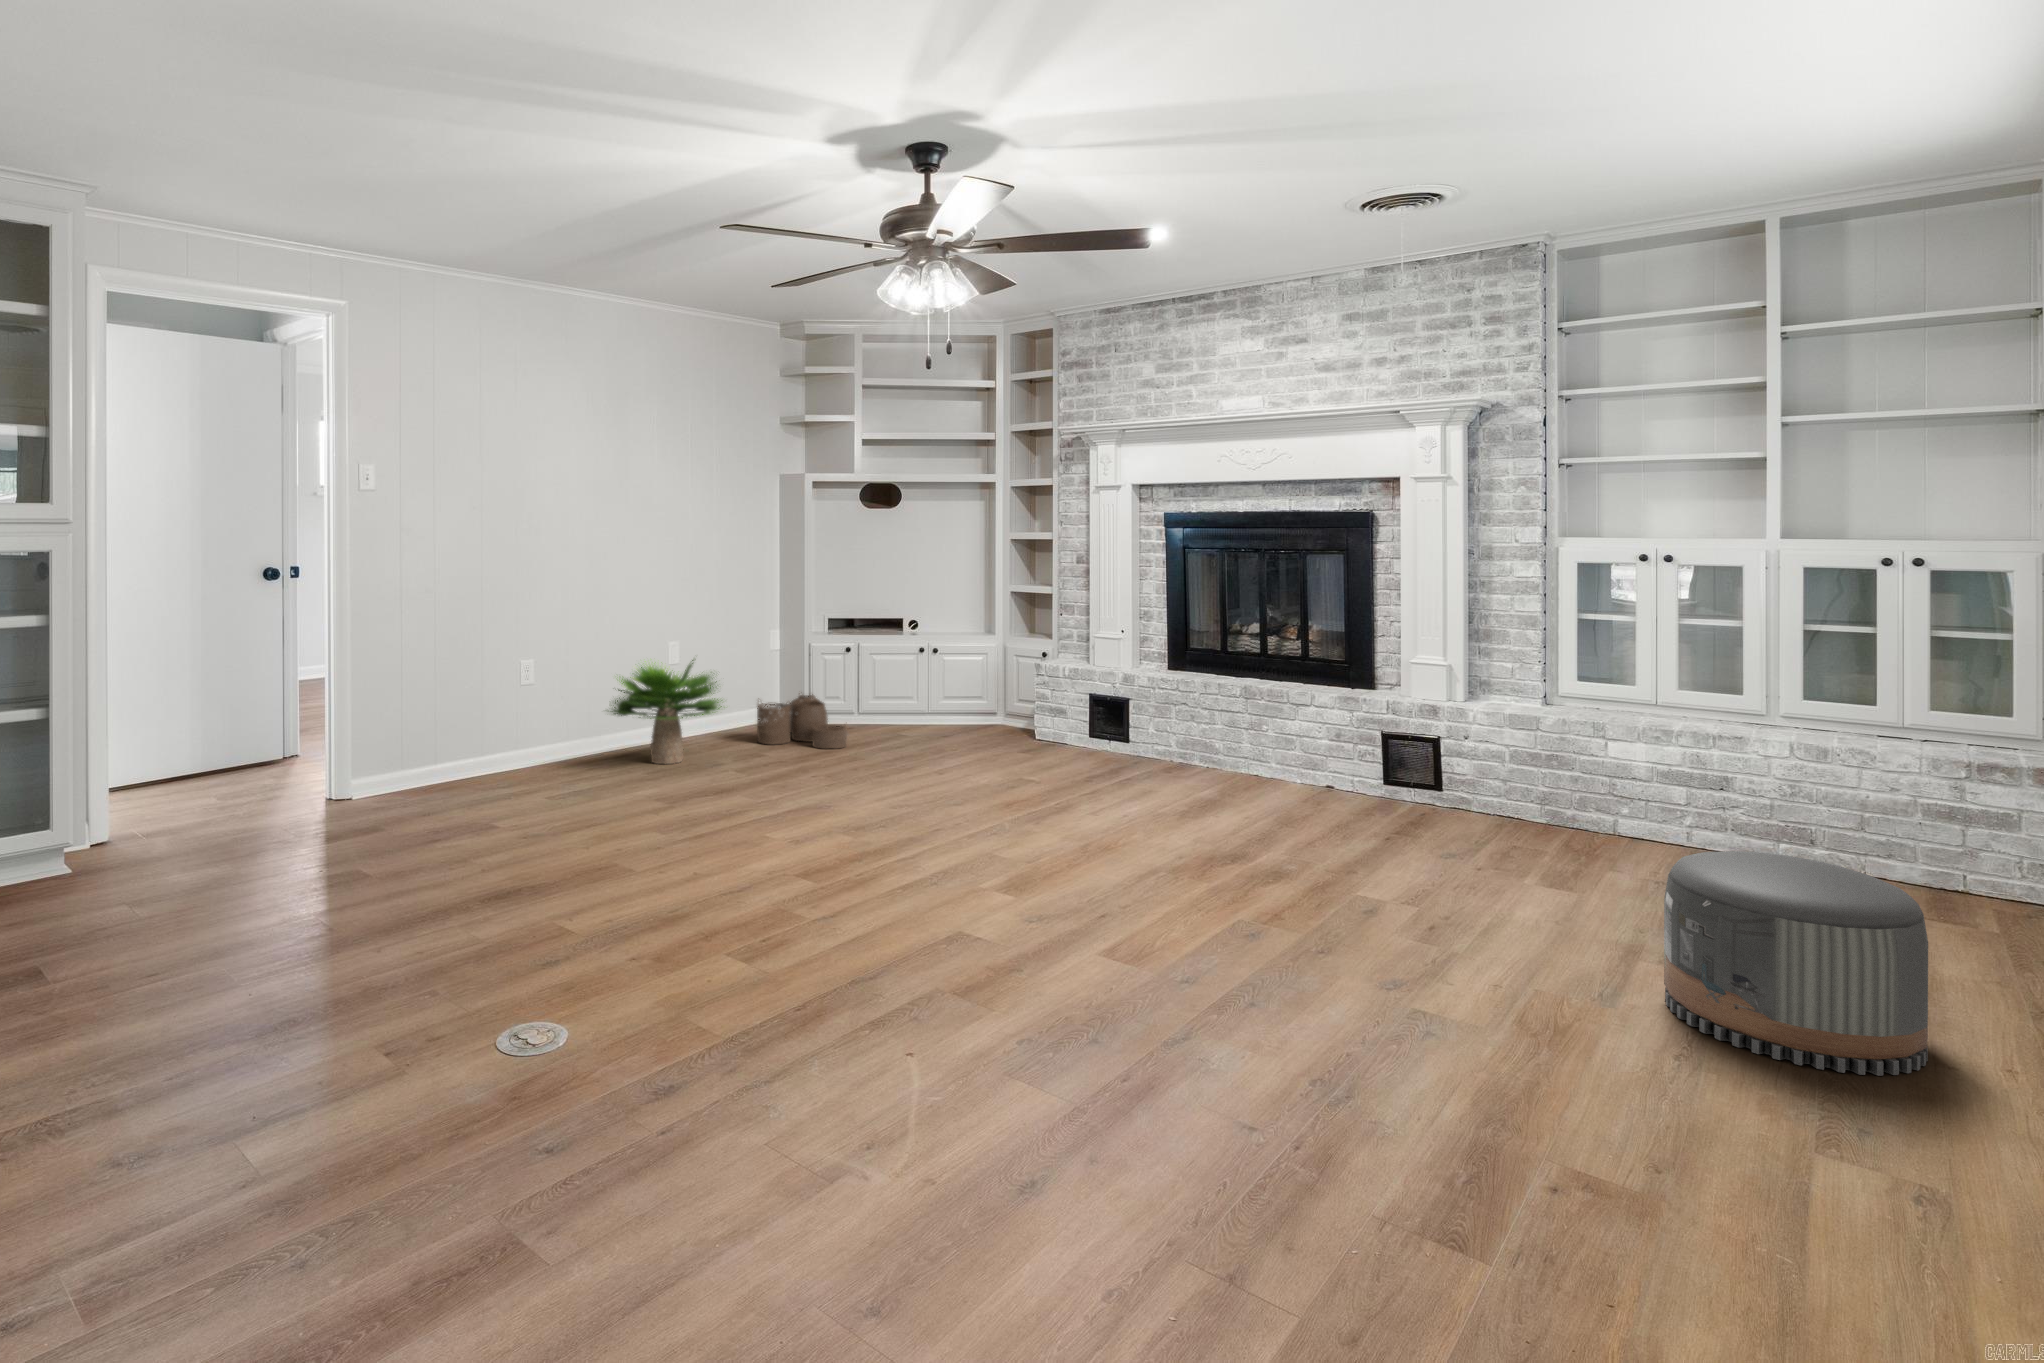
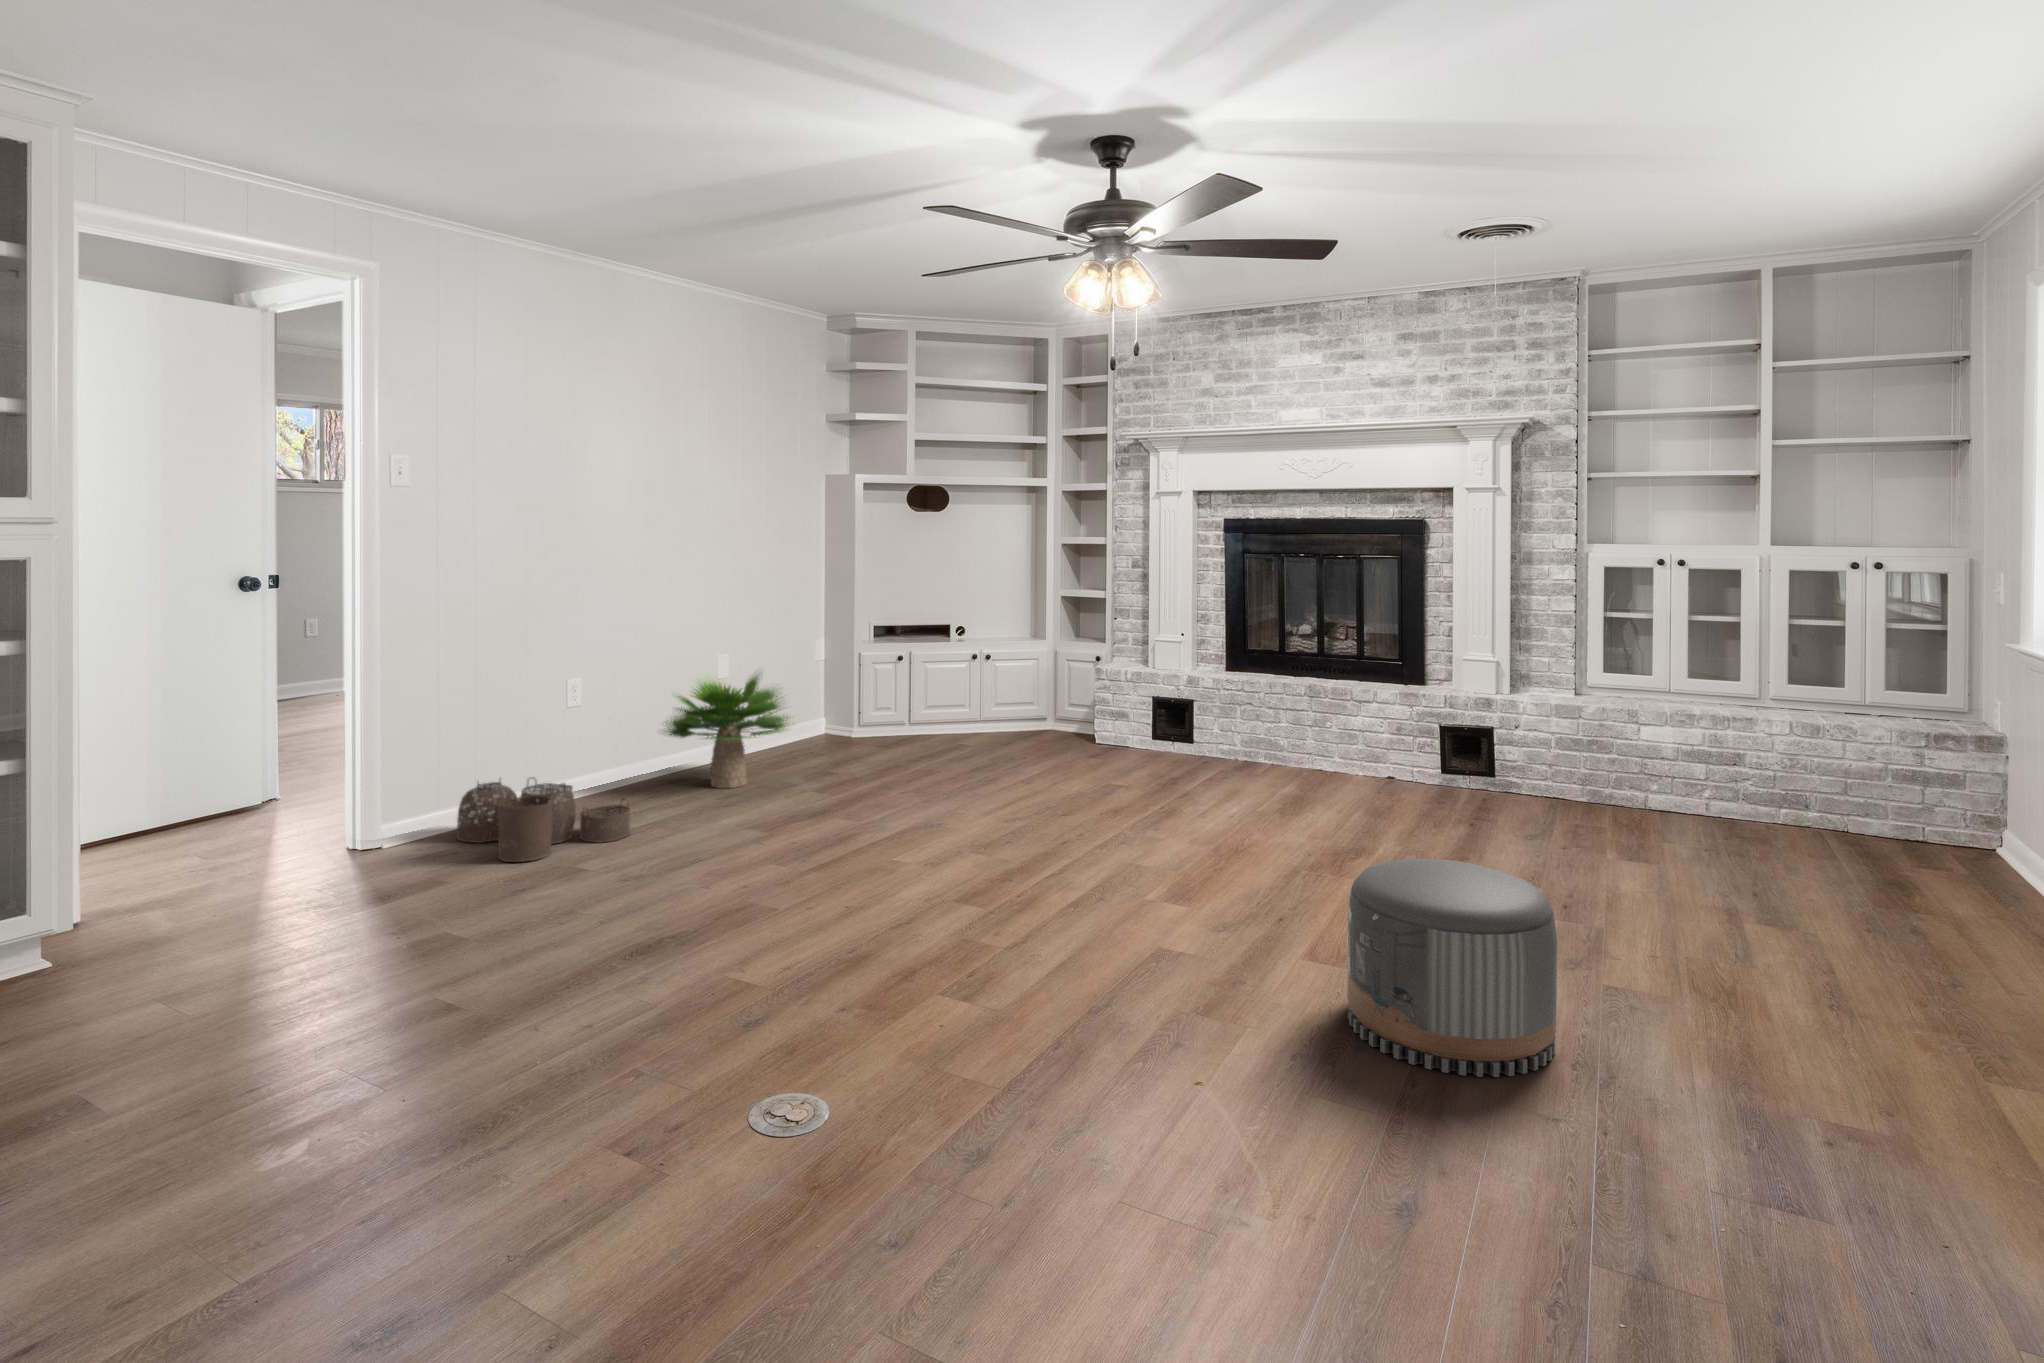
woven basket: present [757,693,847,749] -> present [457,778,630,862]
pouf: present [1664,851,1928,1075] -> present [1347,859,1557,1077]

